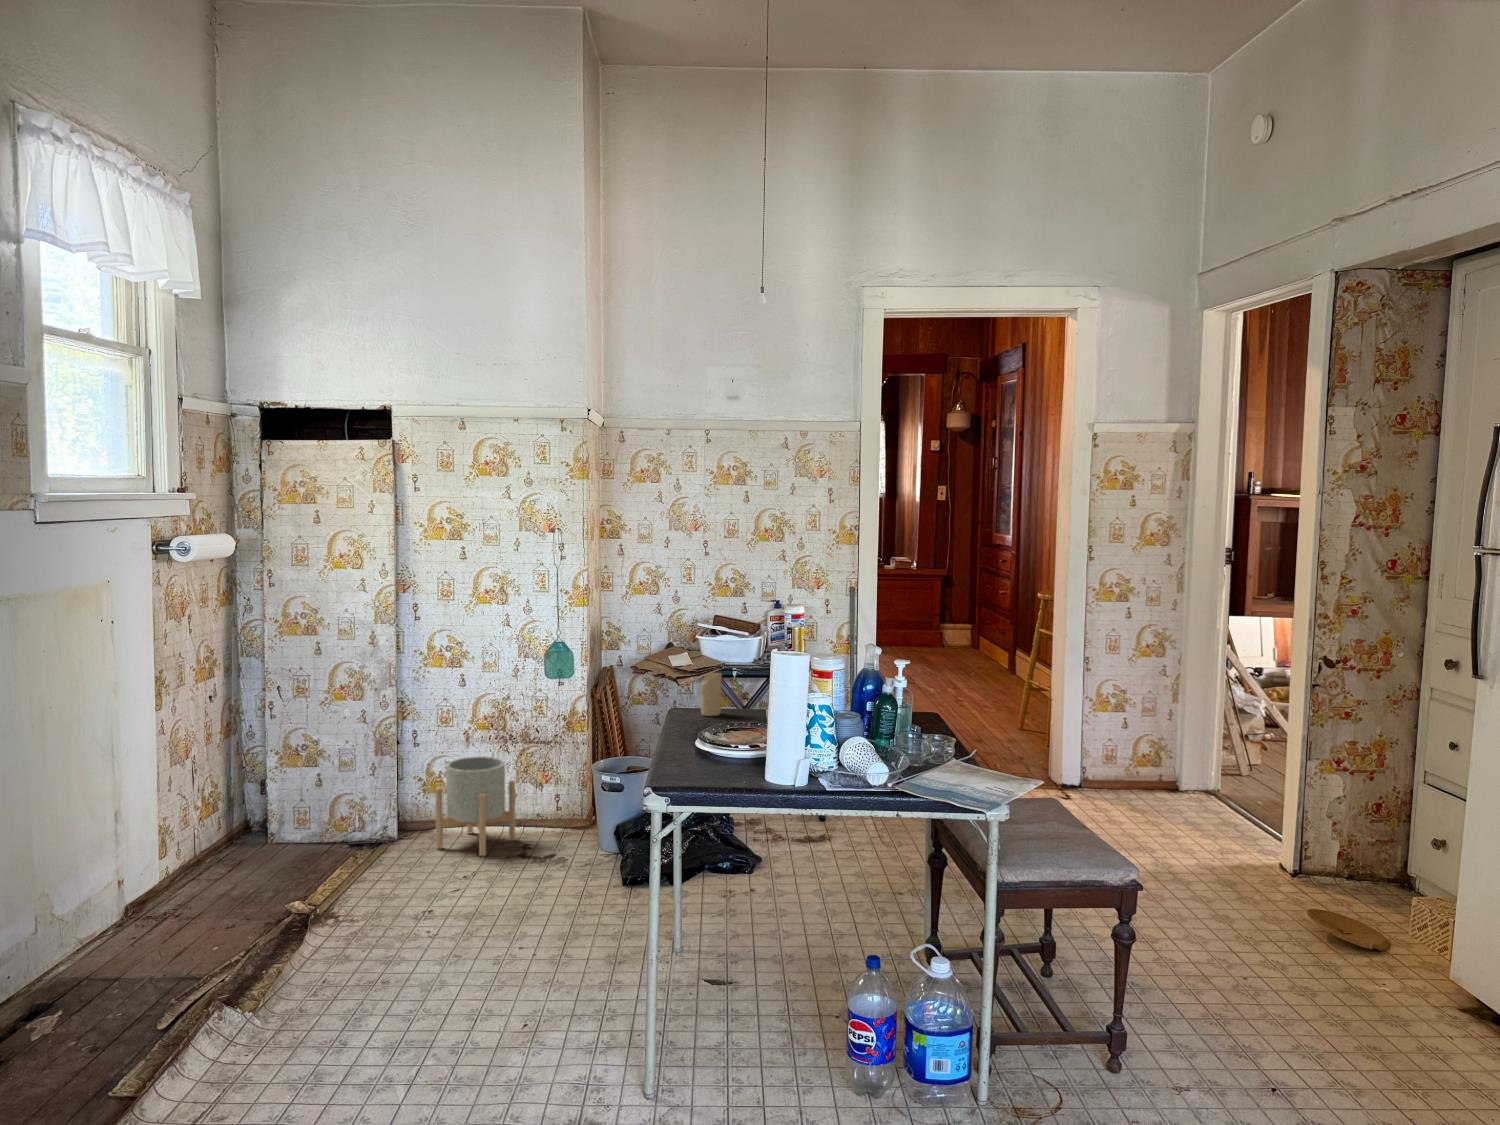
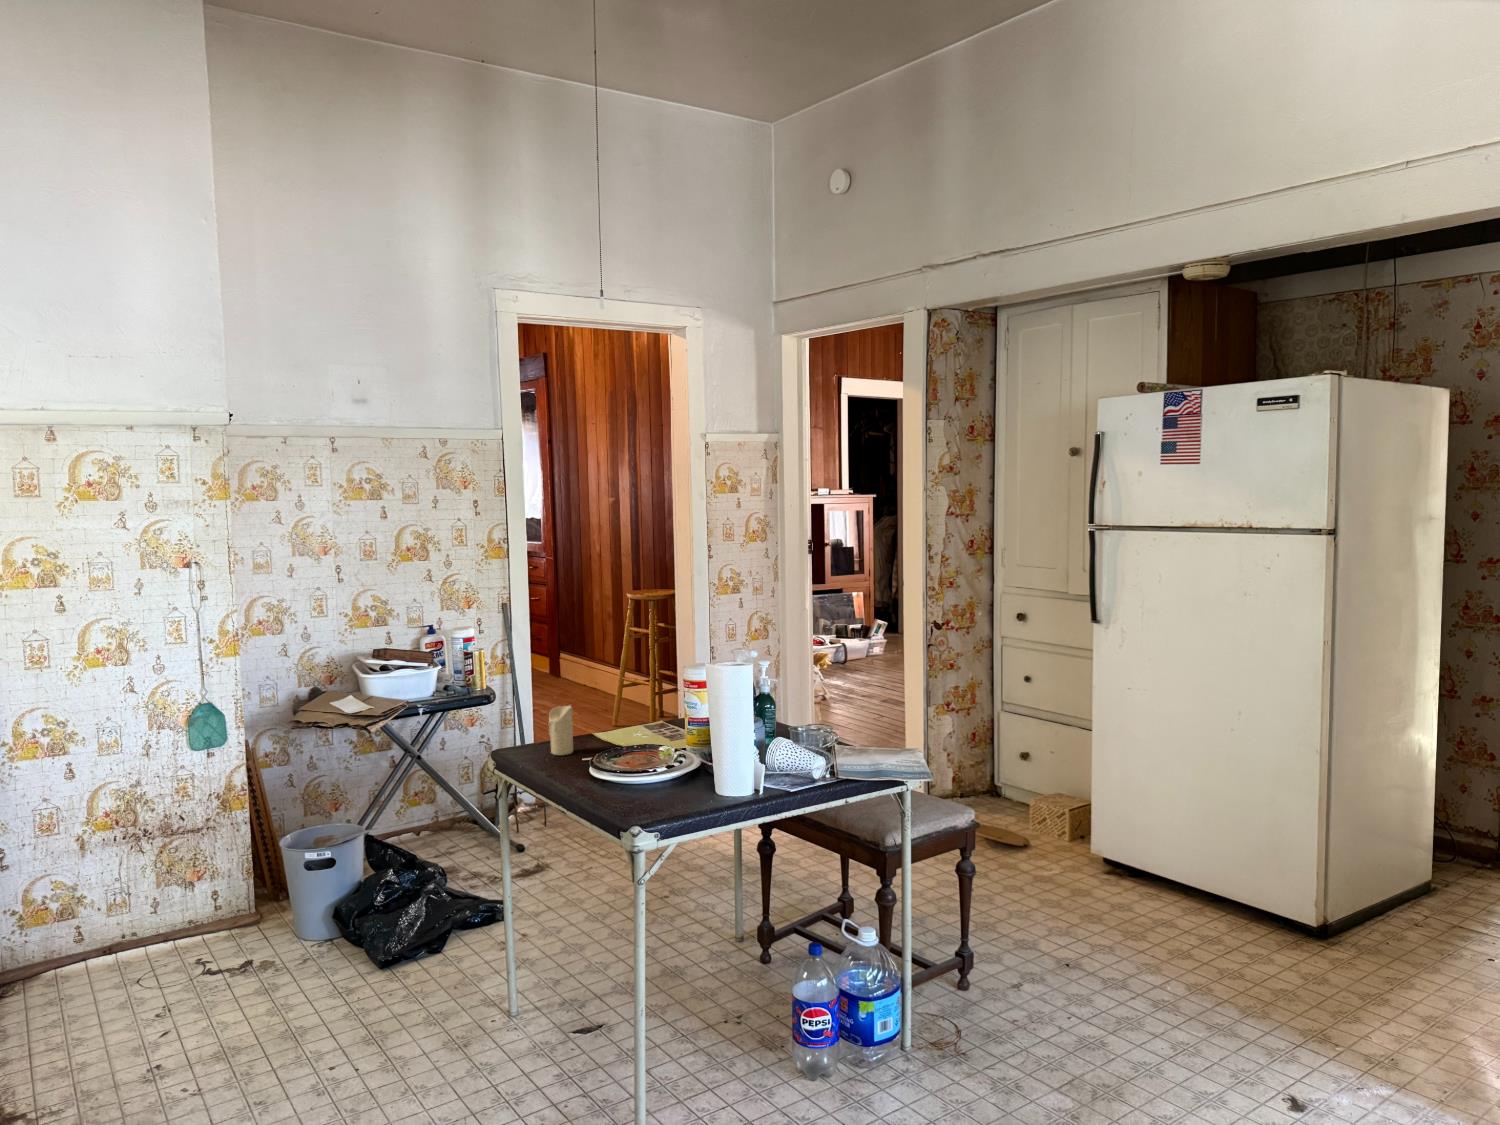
planter: present [436,756,515,856] -> none [61,861,173,999]

